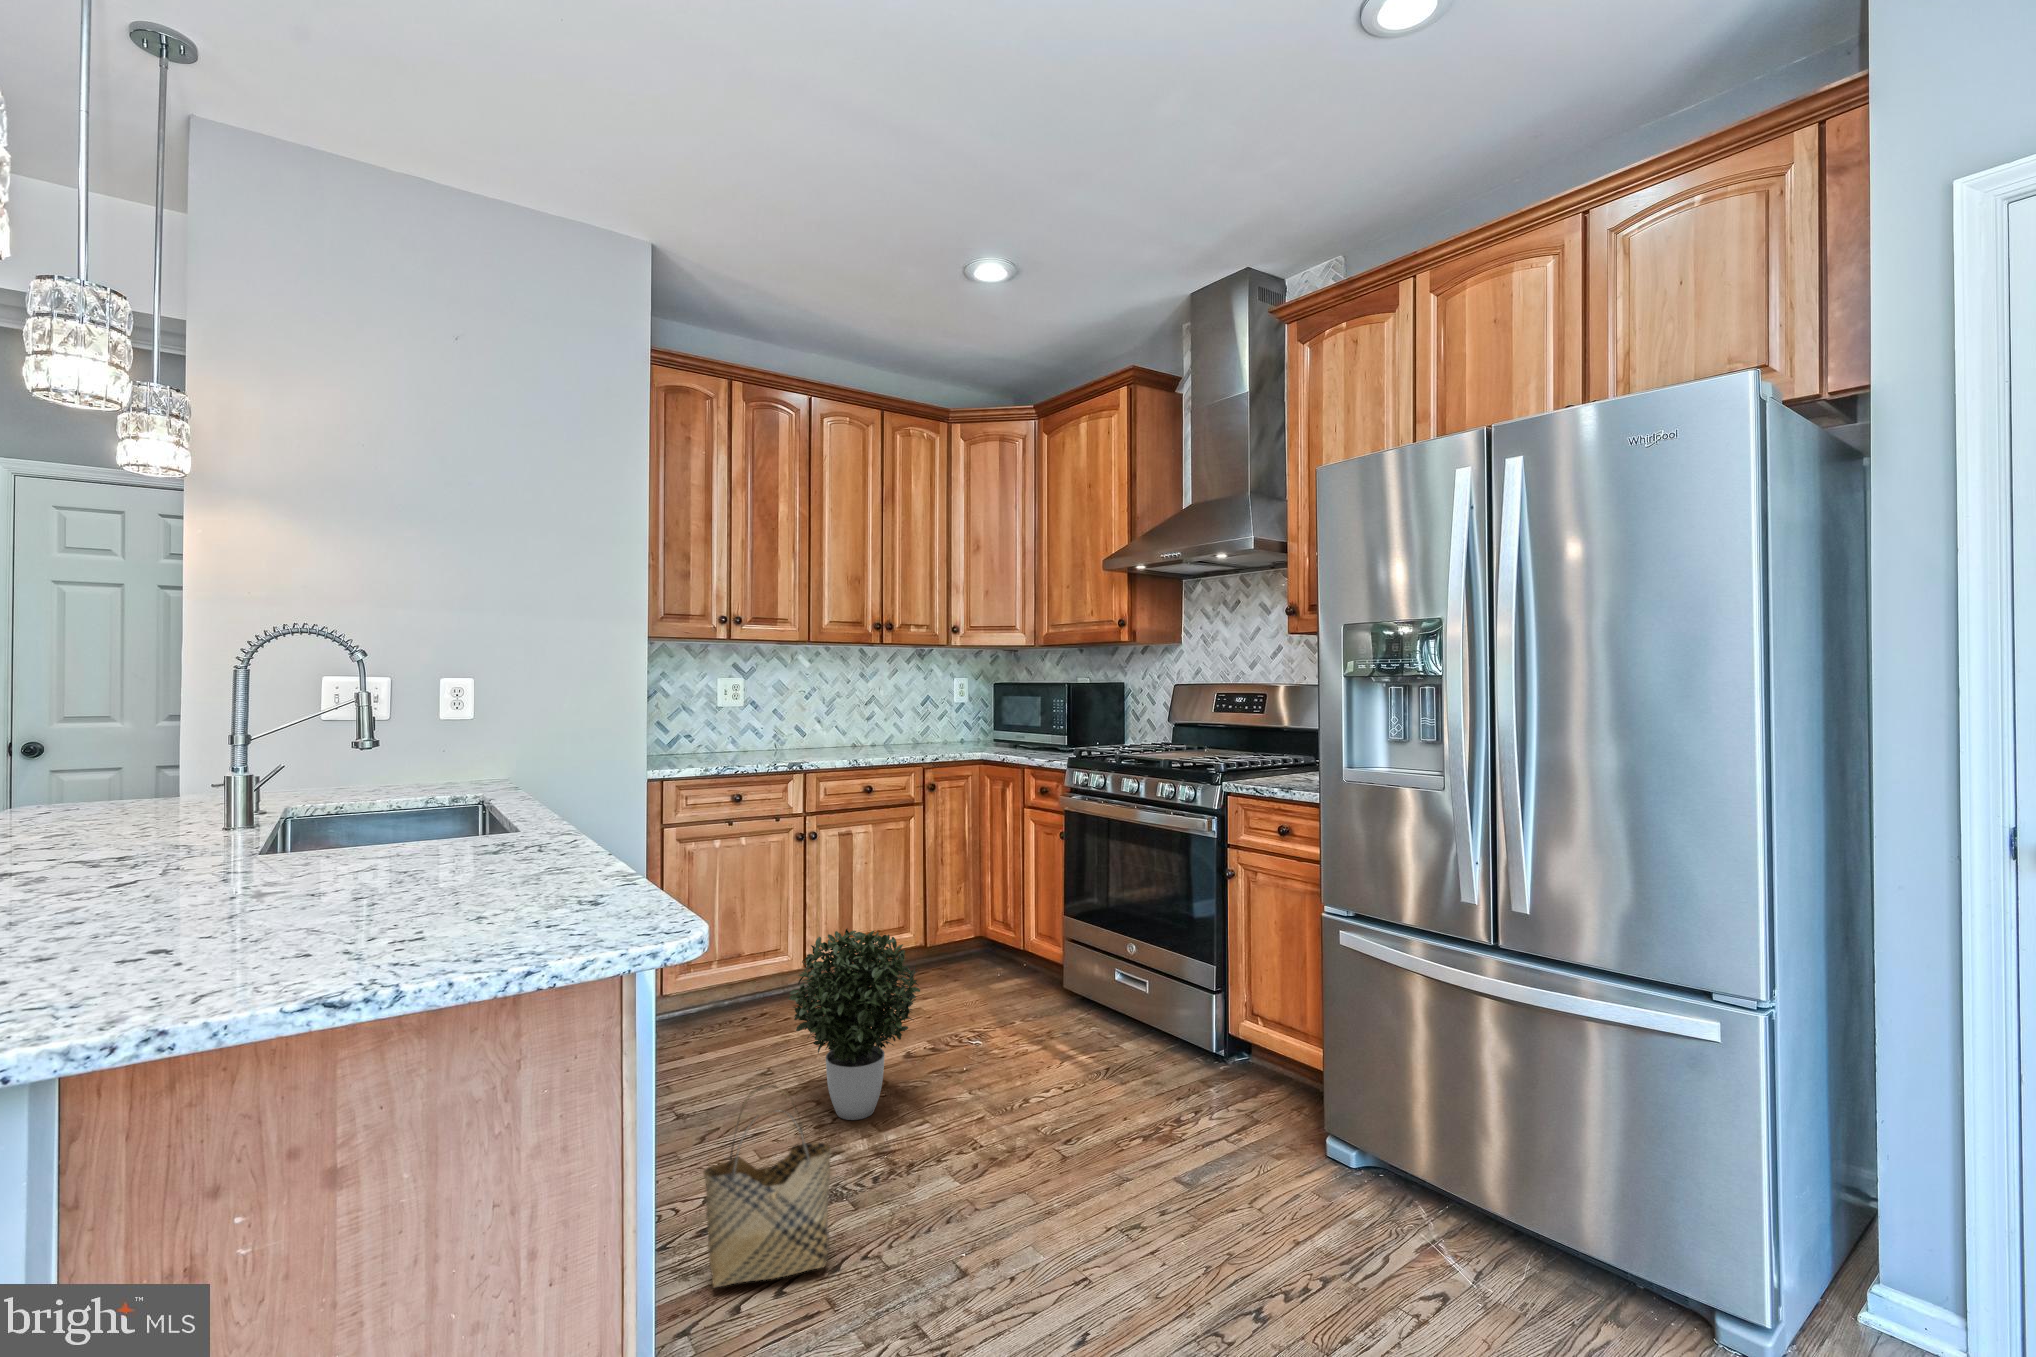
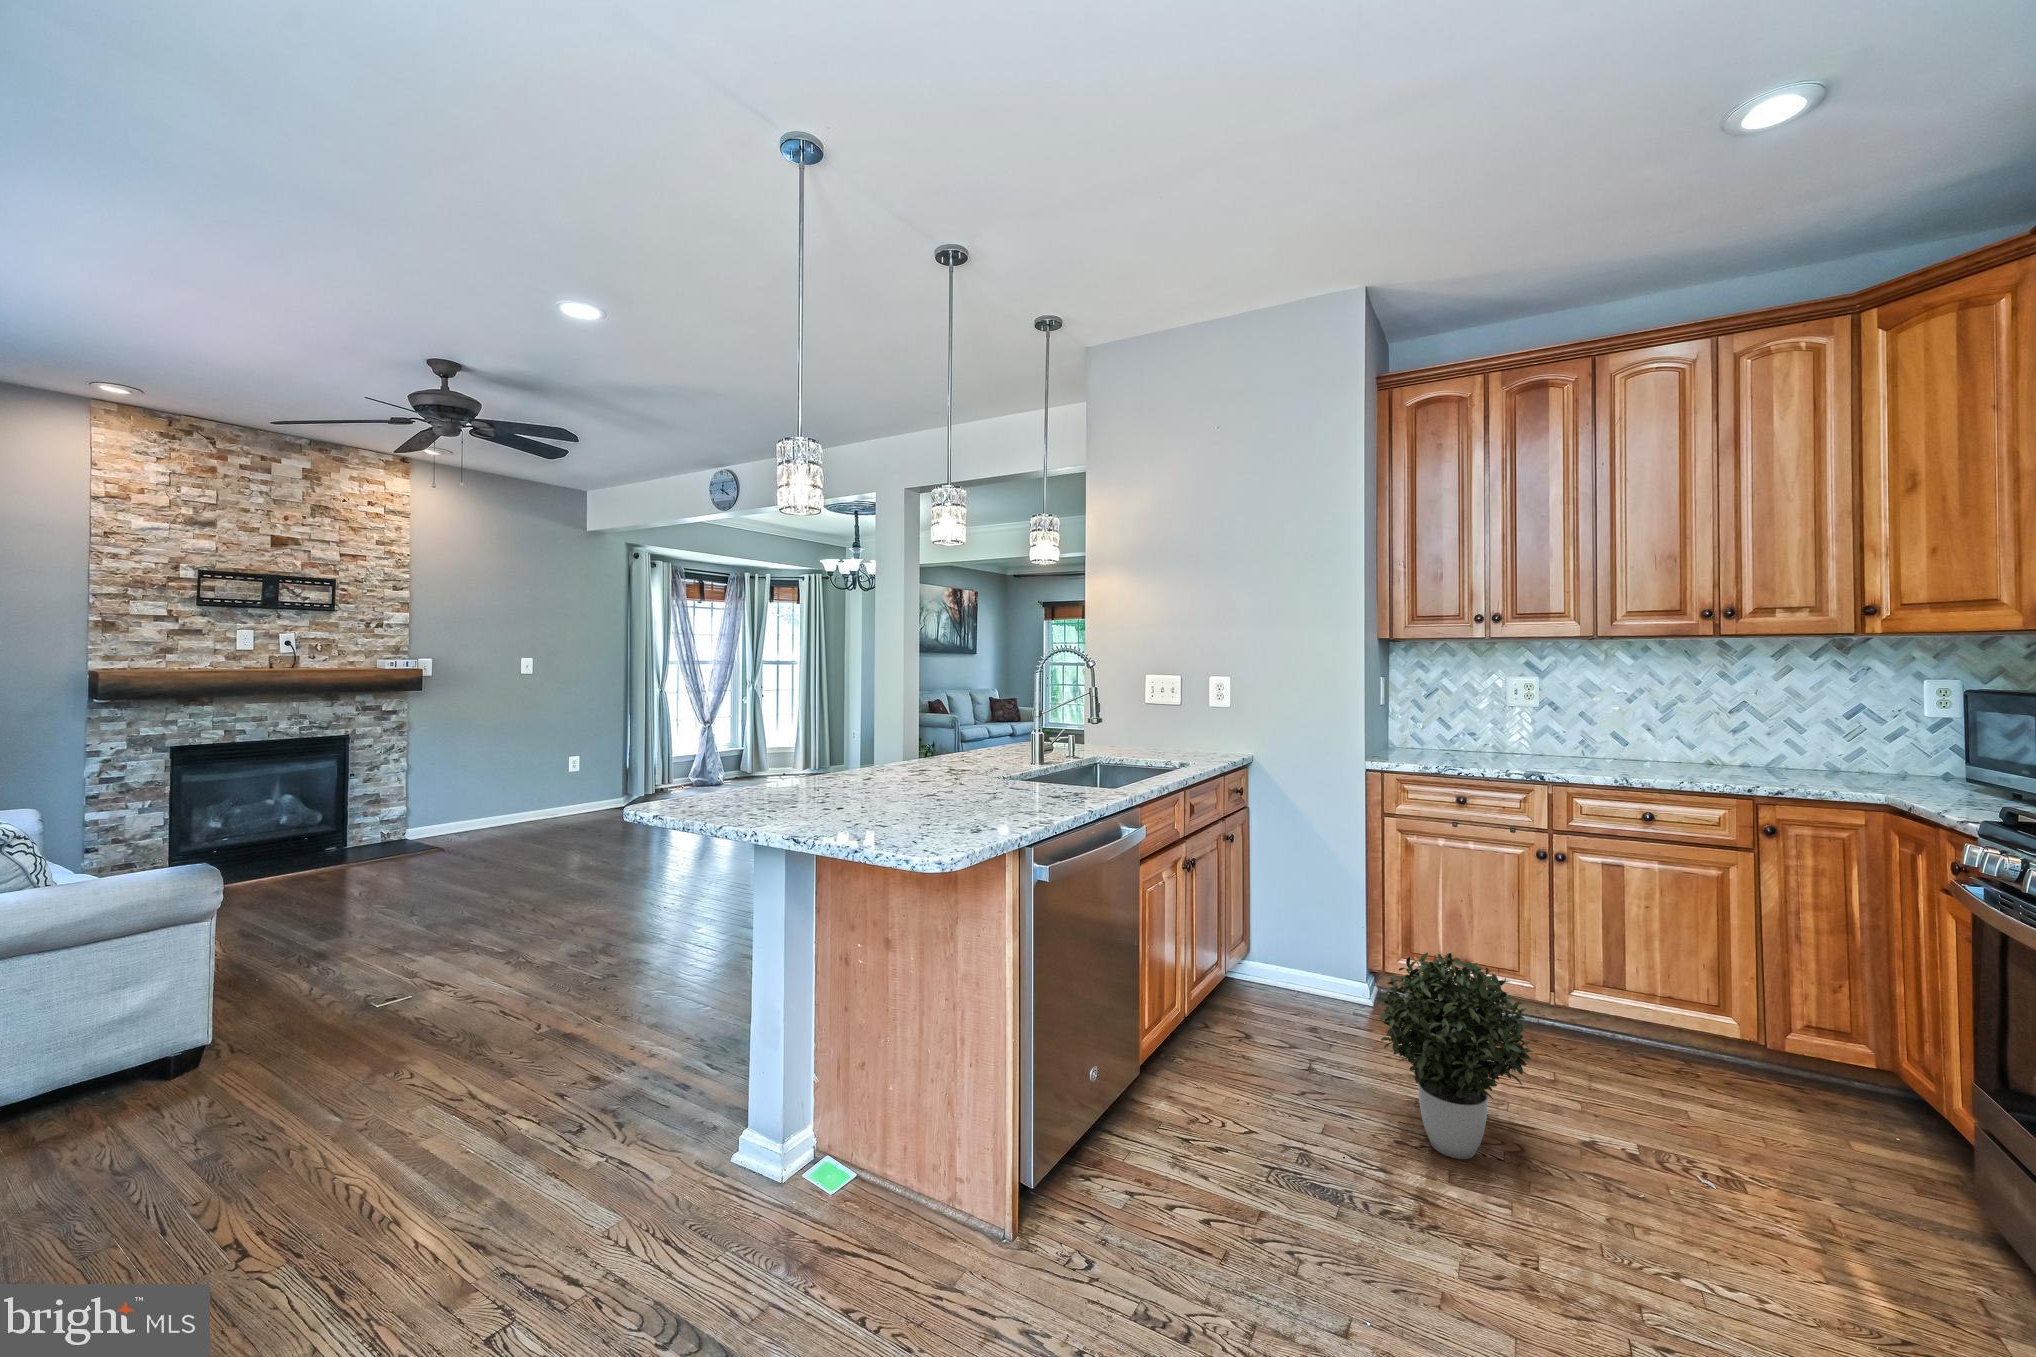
woven basket: present [703,1085,832,1288] -> none [1170,1048,1275,1231]

